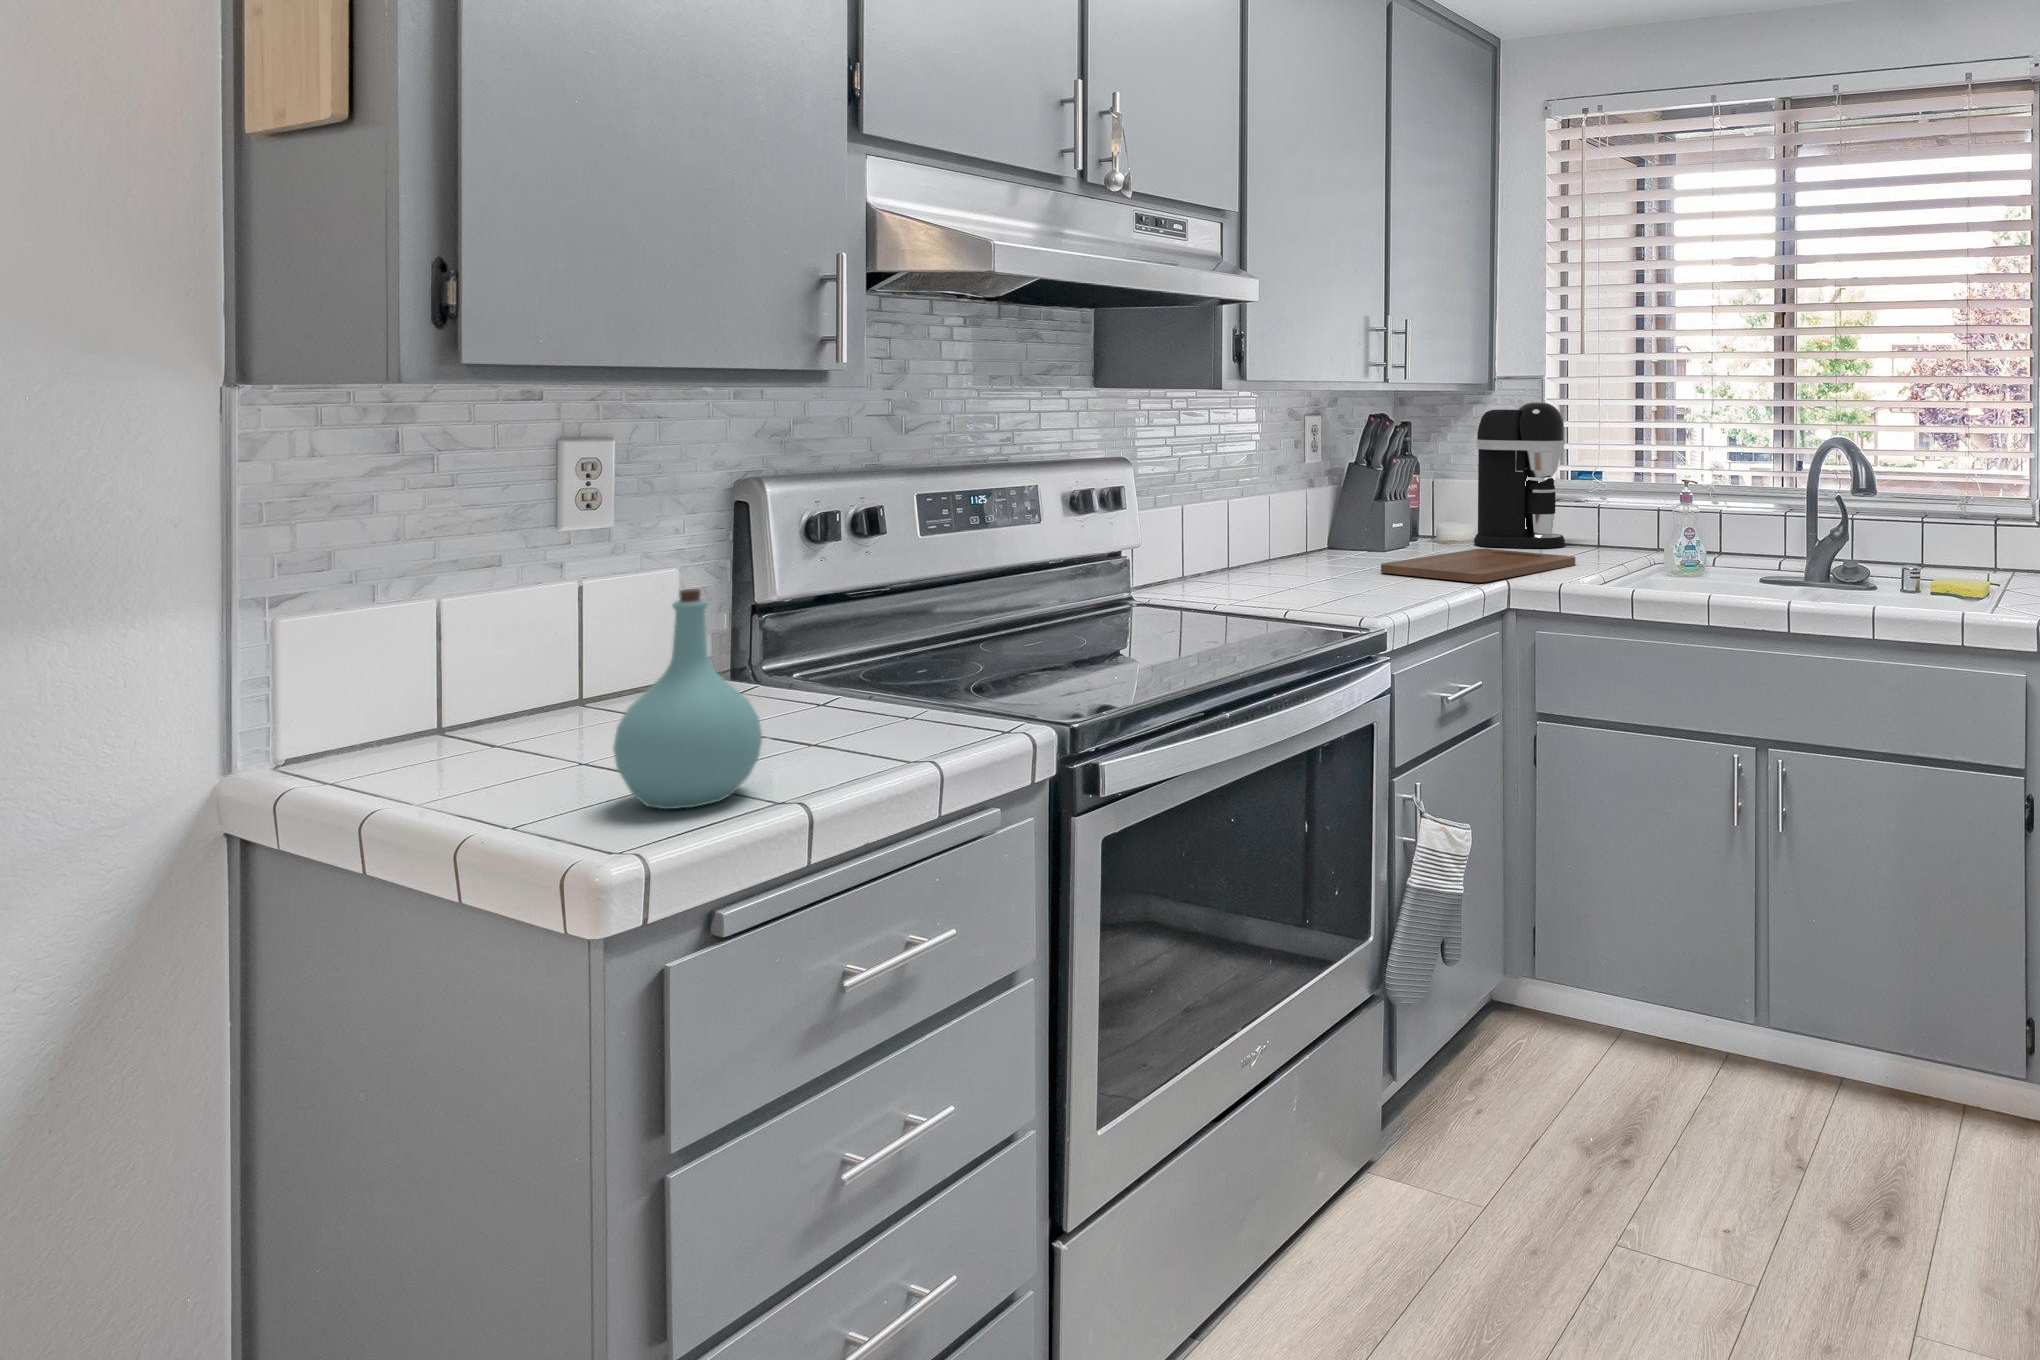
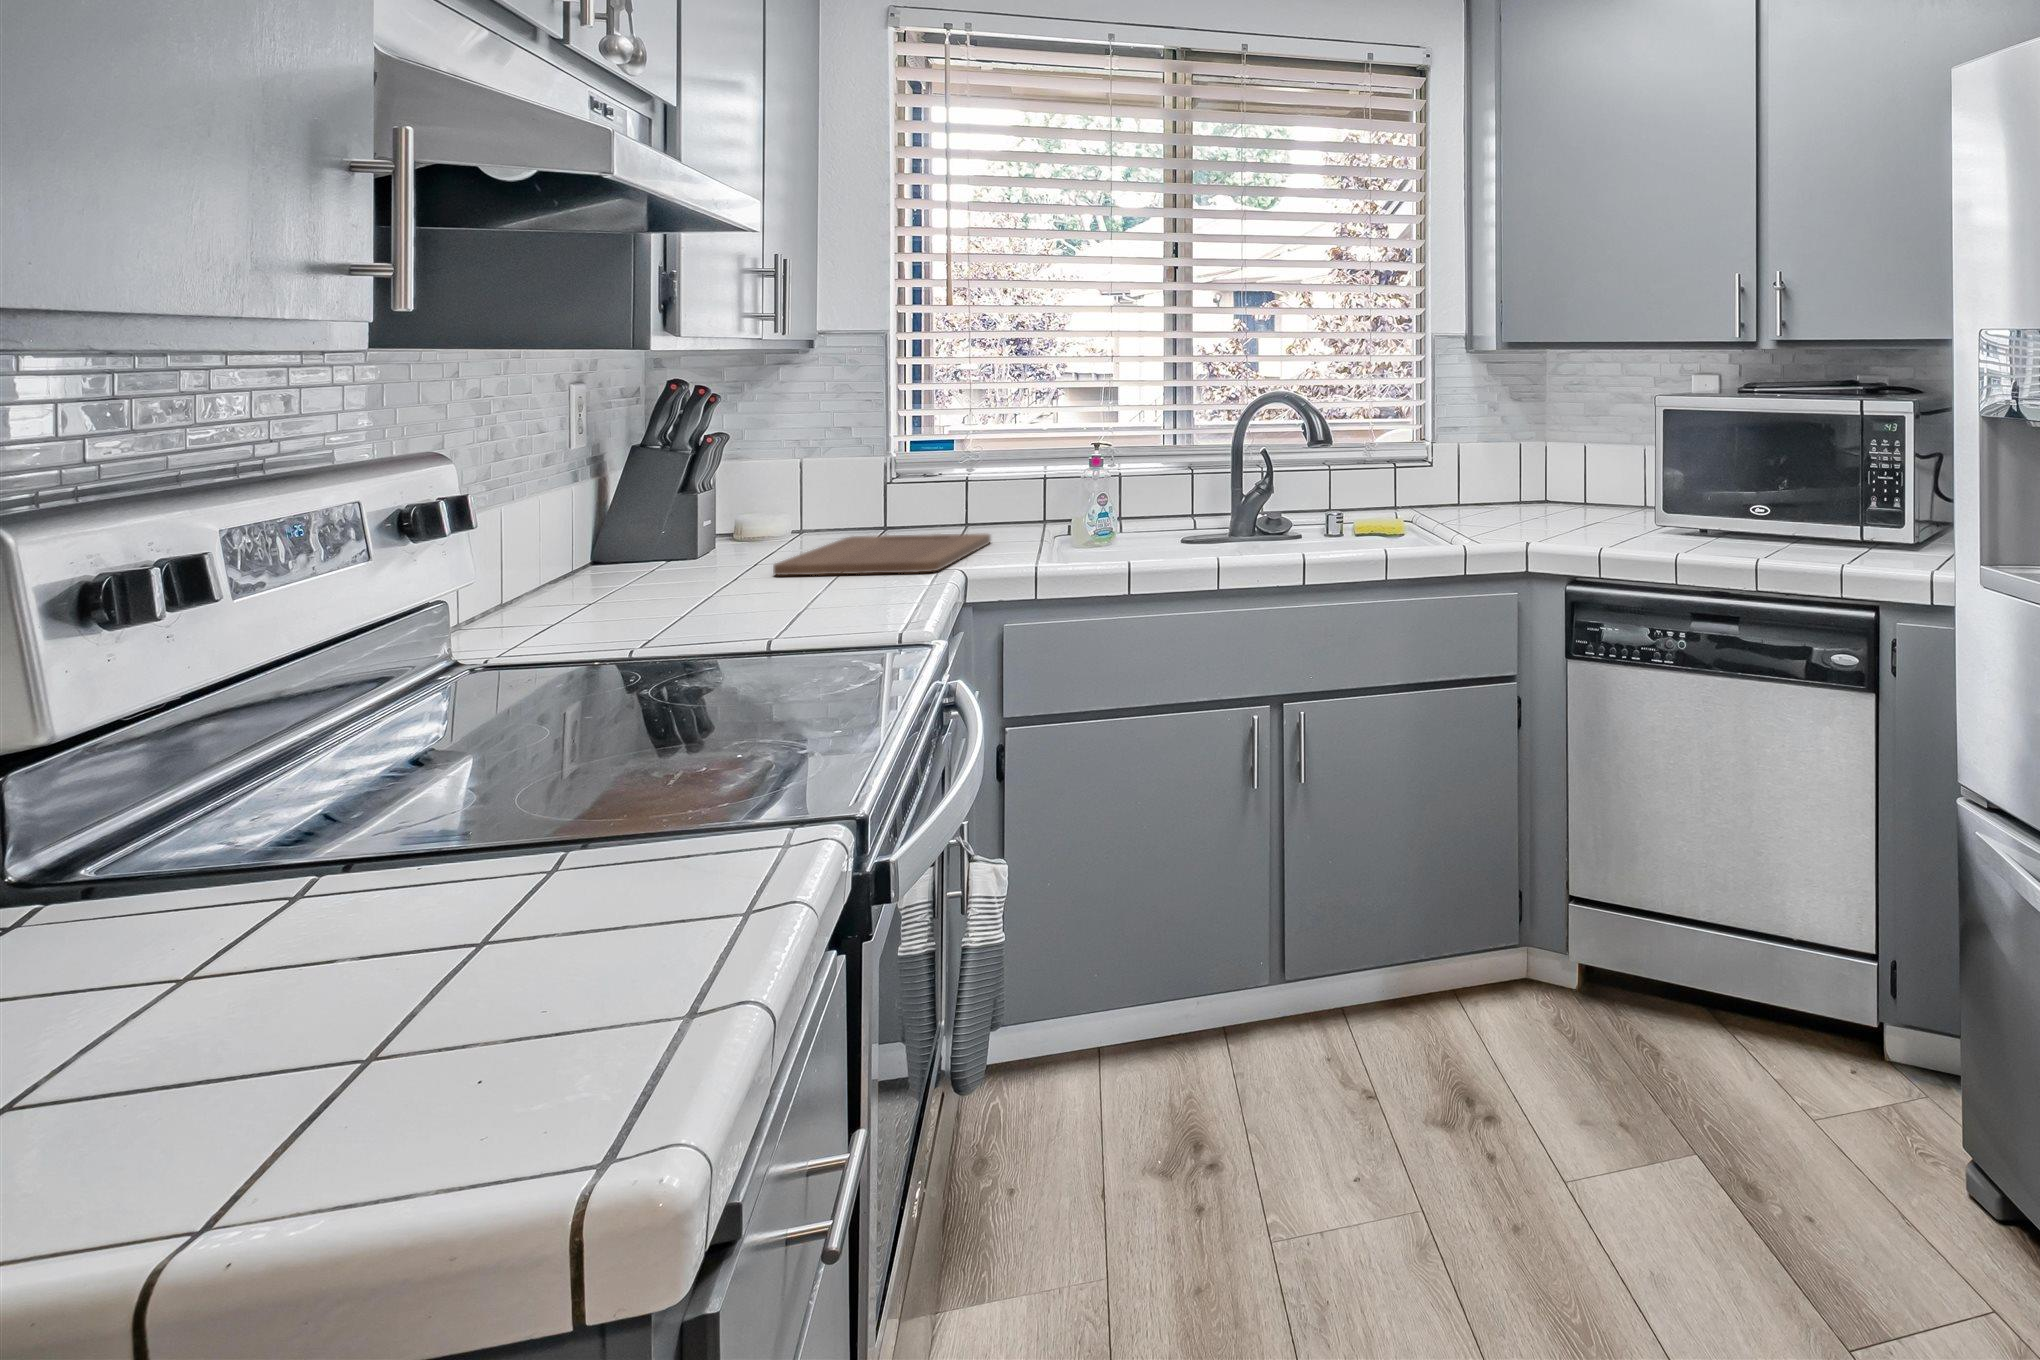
coffee maker: present [1474,402,1565,548] -> none [808,361,927,535]
bottle: present [613,589,762,809] -> none [300,680,589,1087]

